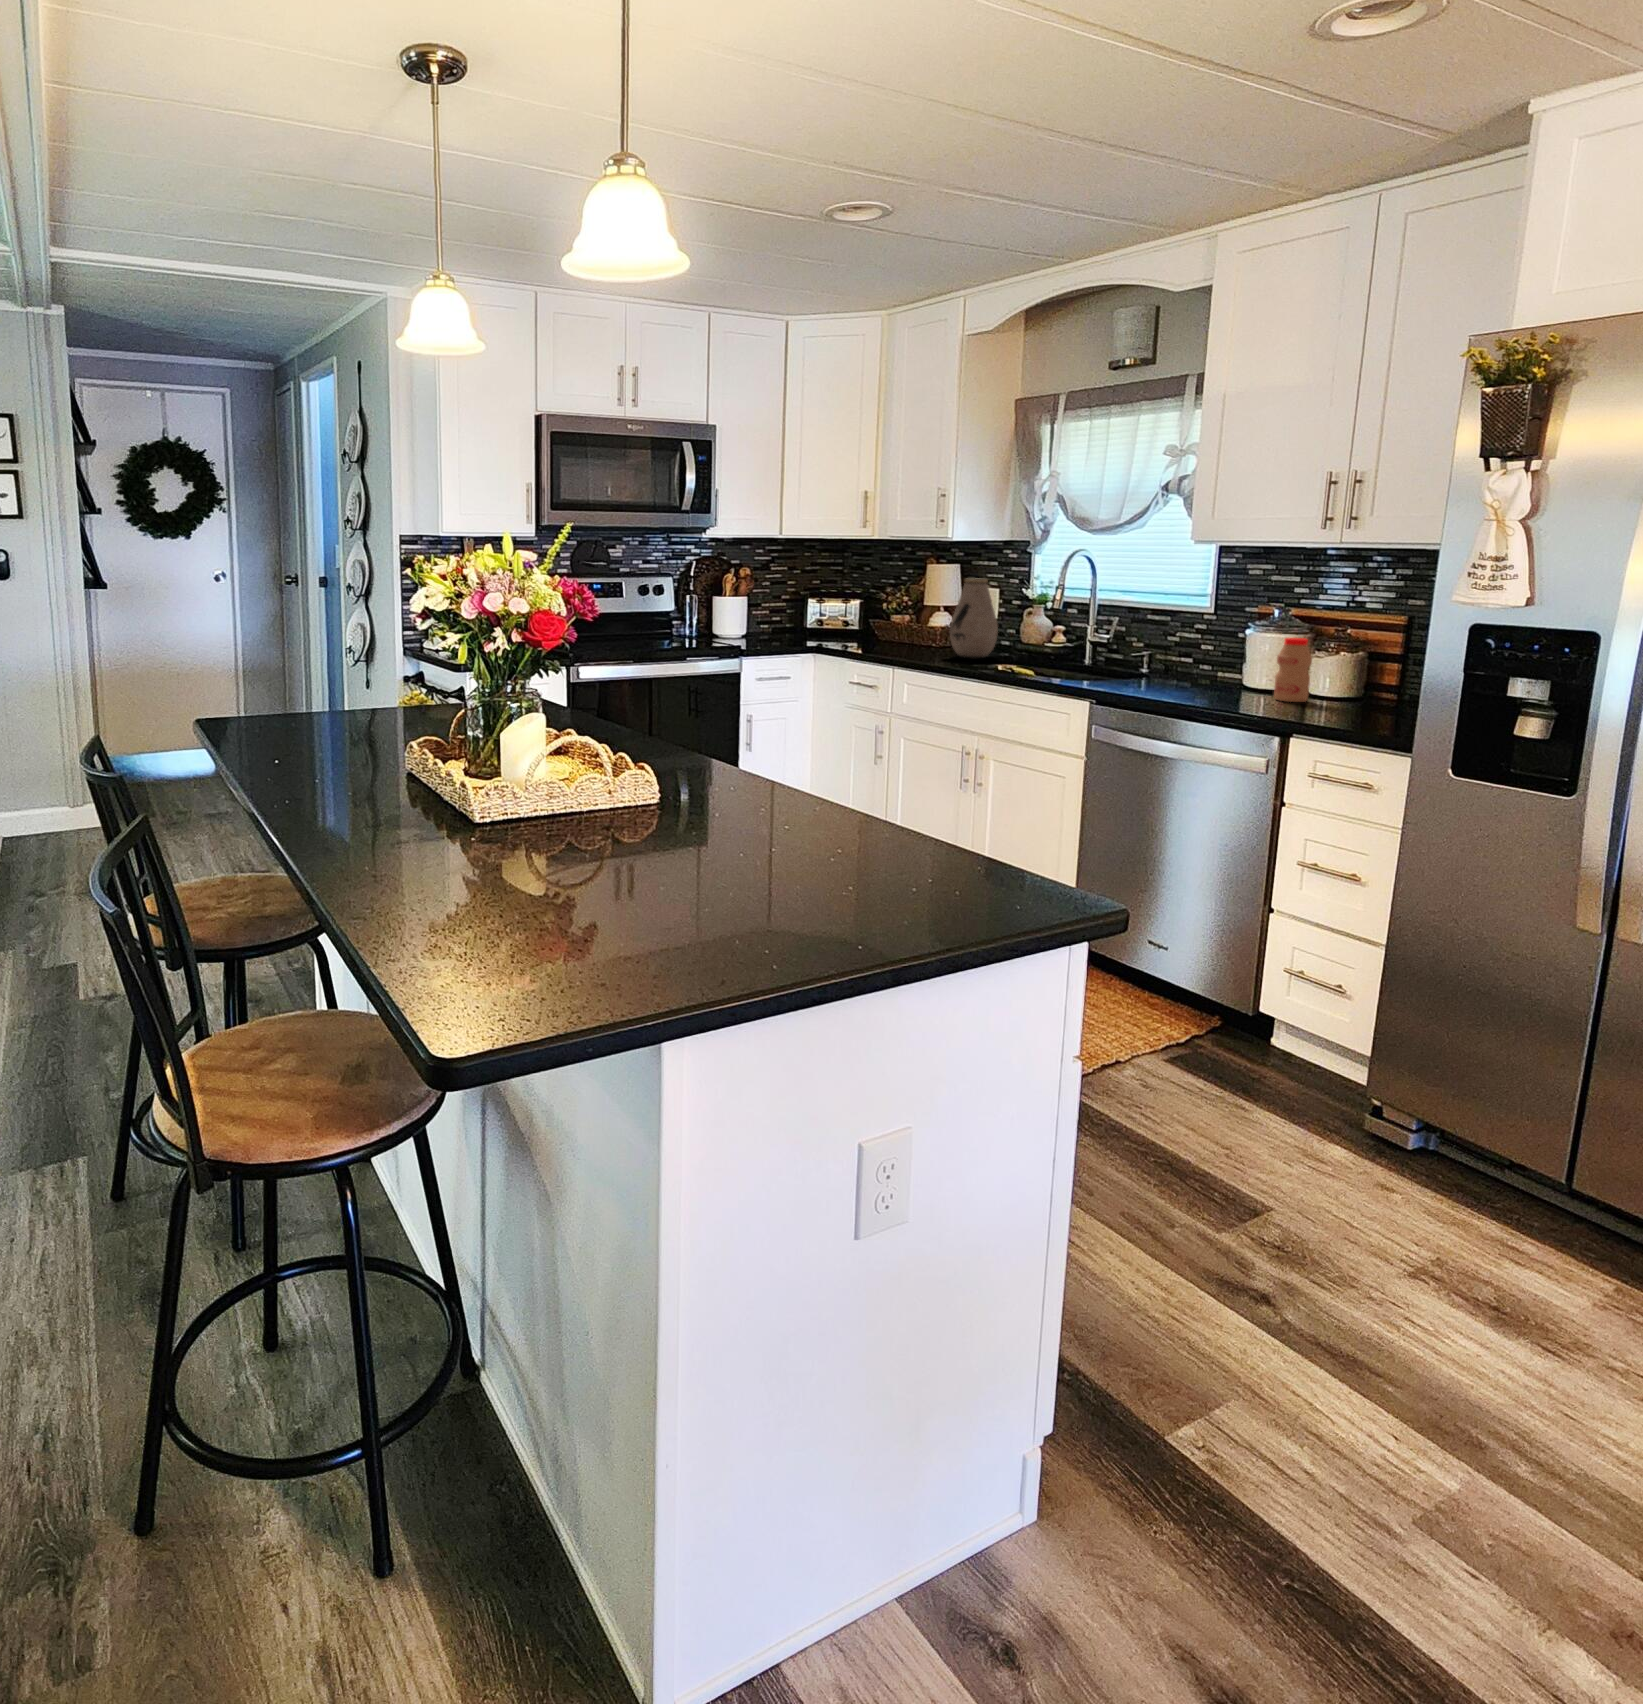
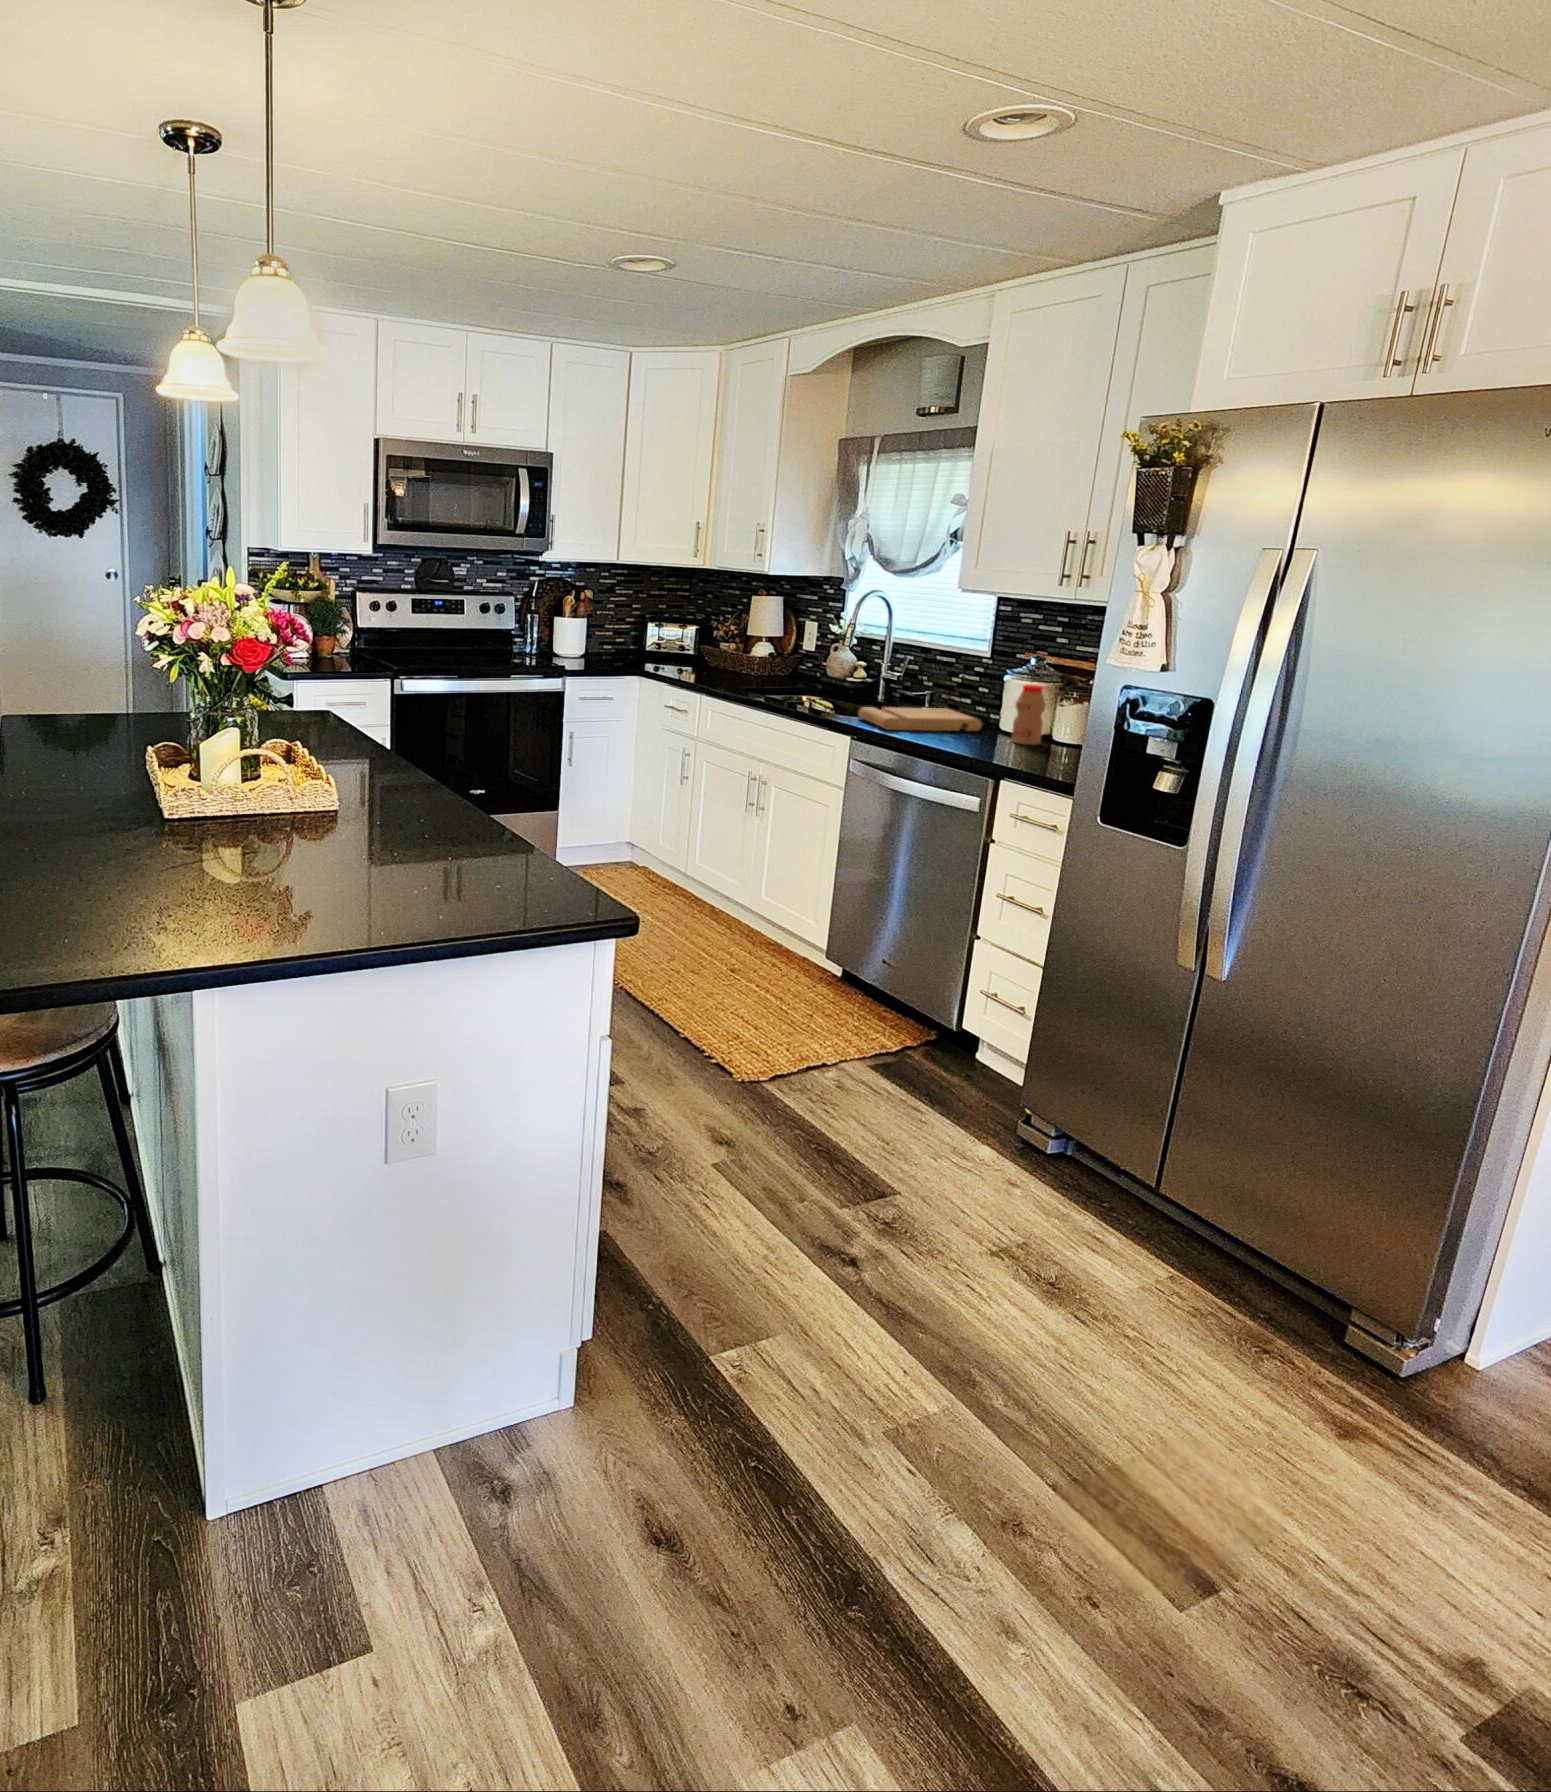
vase: present [950,578,998,658] -> none [762,612,805,688]
cutting board: none [1089,670,1231,693] -> present [858,707,982,731]

